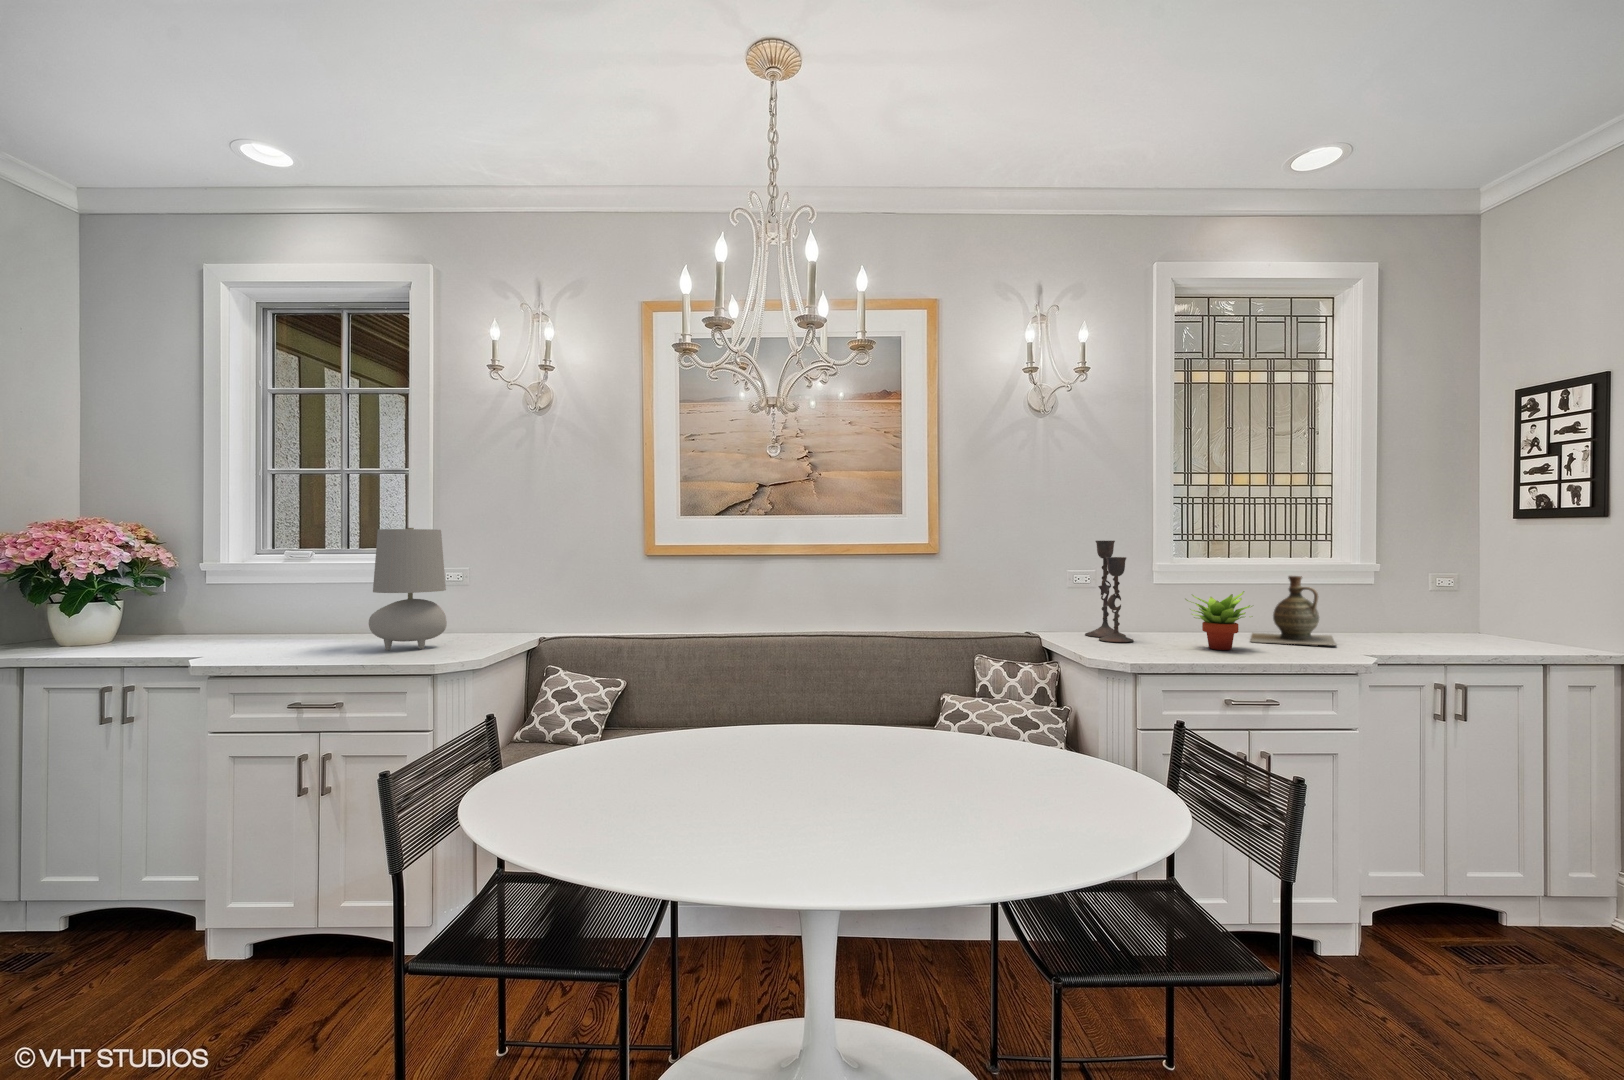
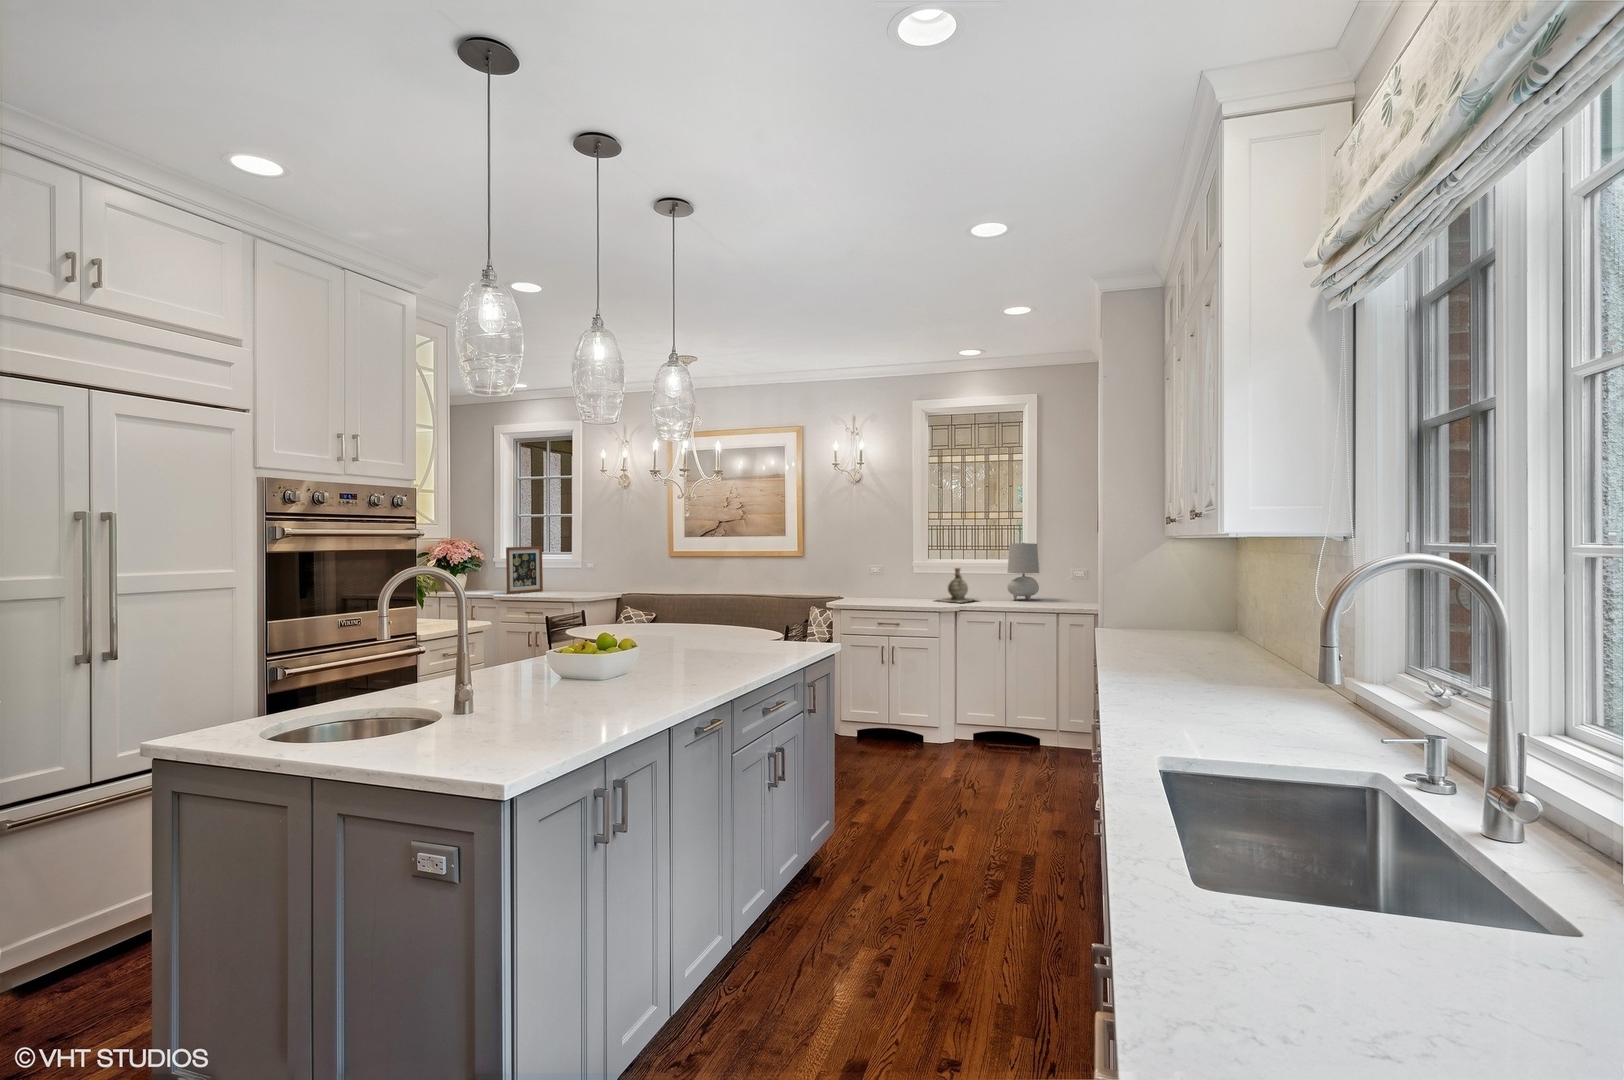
table lamp: present [369,528,447,650] -> present [1007,543,1039,600]
picture frame: none [237,534,330,649] -> present [506,546,543,594]
candlestick: present [1085,541,1134,642] -> none [861,549,884,599]
succulent plant: present [1185,591,1252,650] -> none [884,575,916,603]

